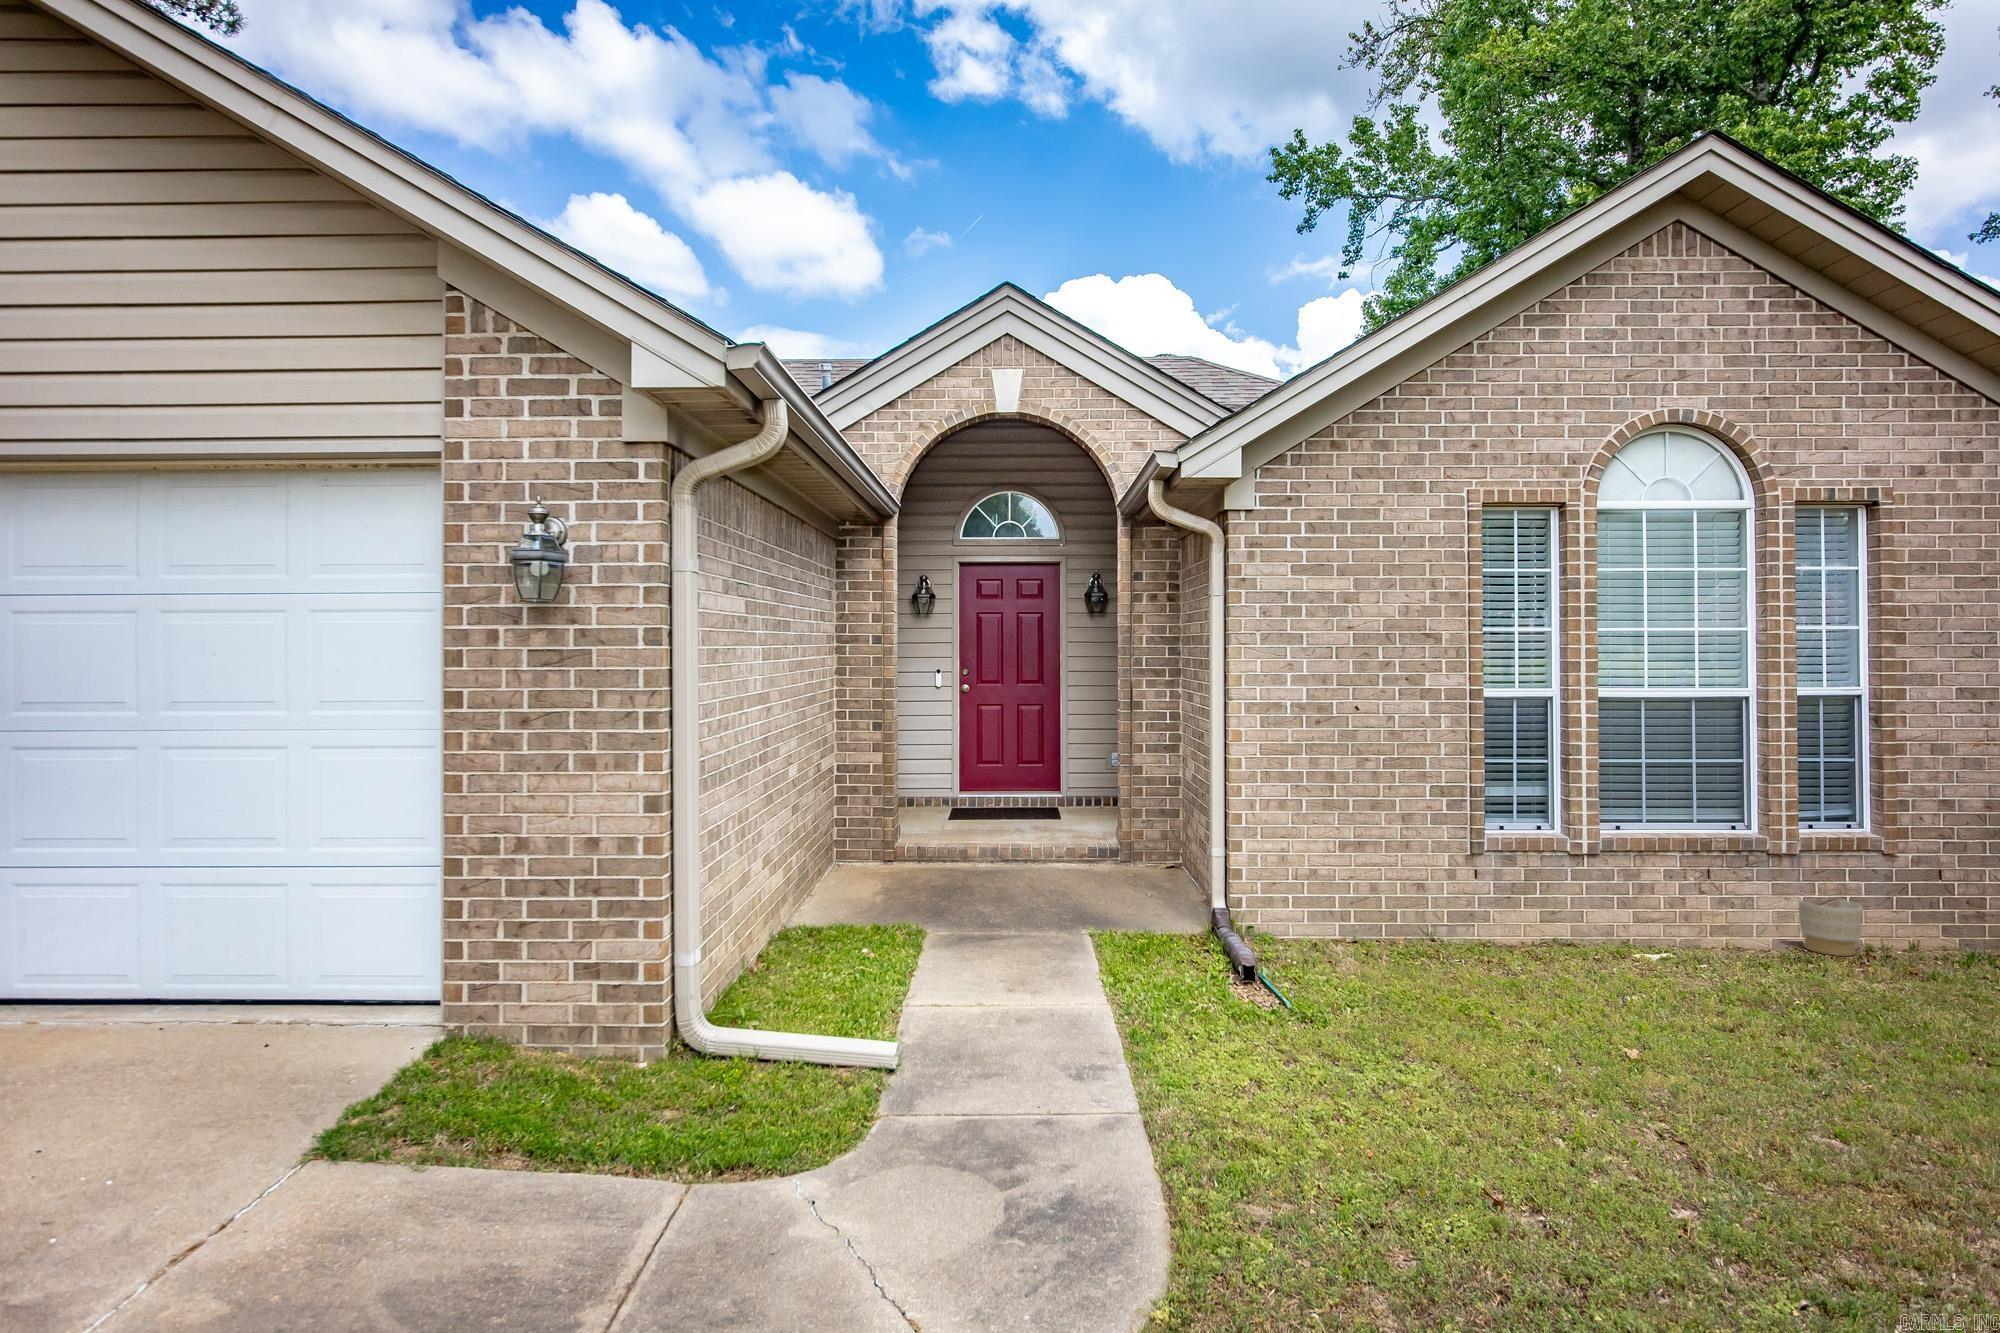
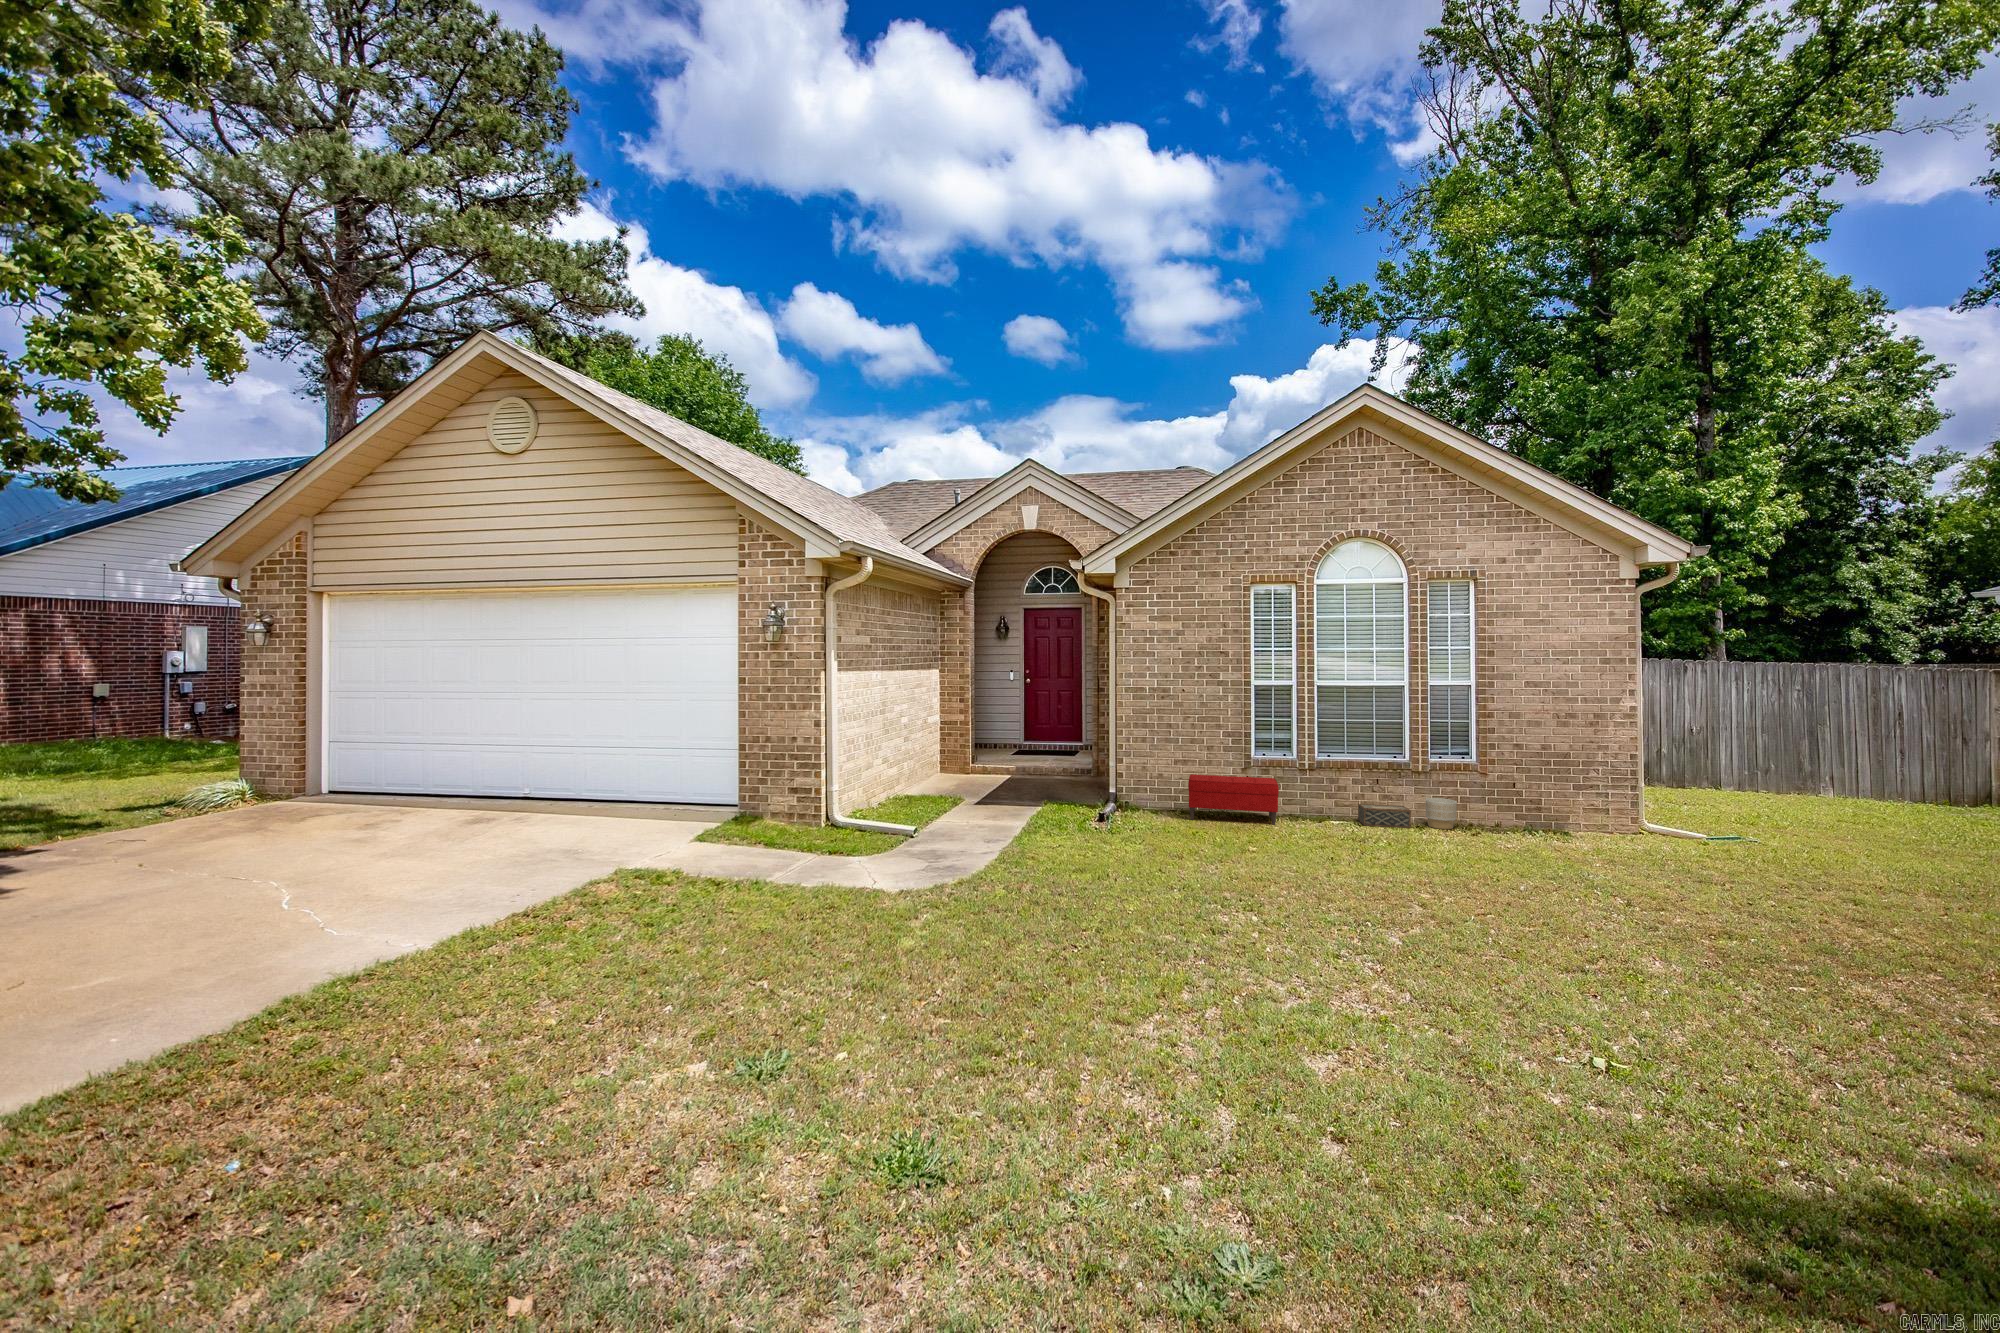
bench: none [1380,868,1577,965] -> present [1188,774,1279,825]
woven basket: none [1680,912,1790,957] -> present [1358,804,1411,828]

